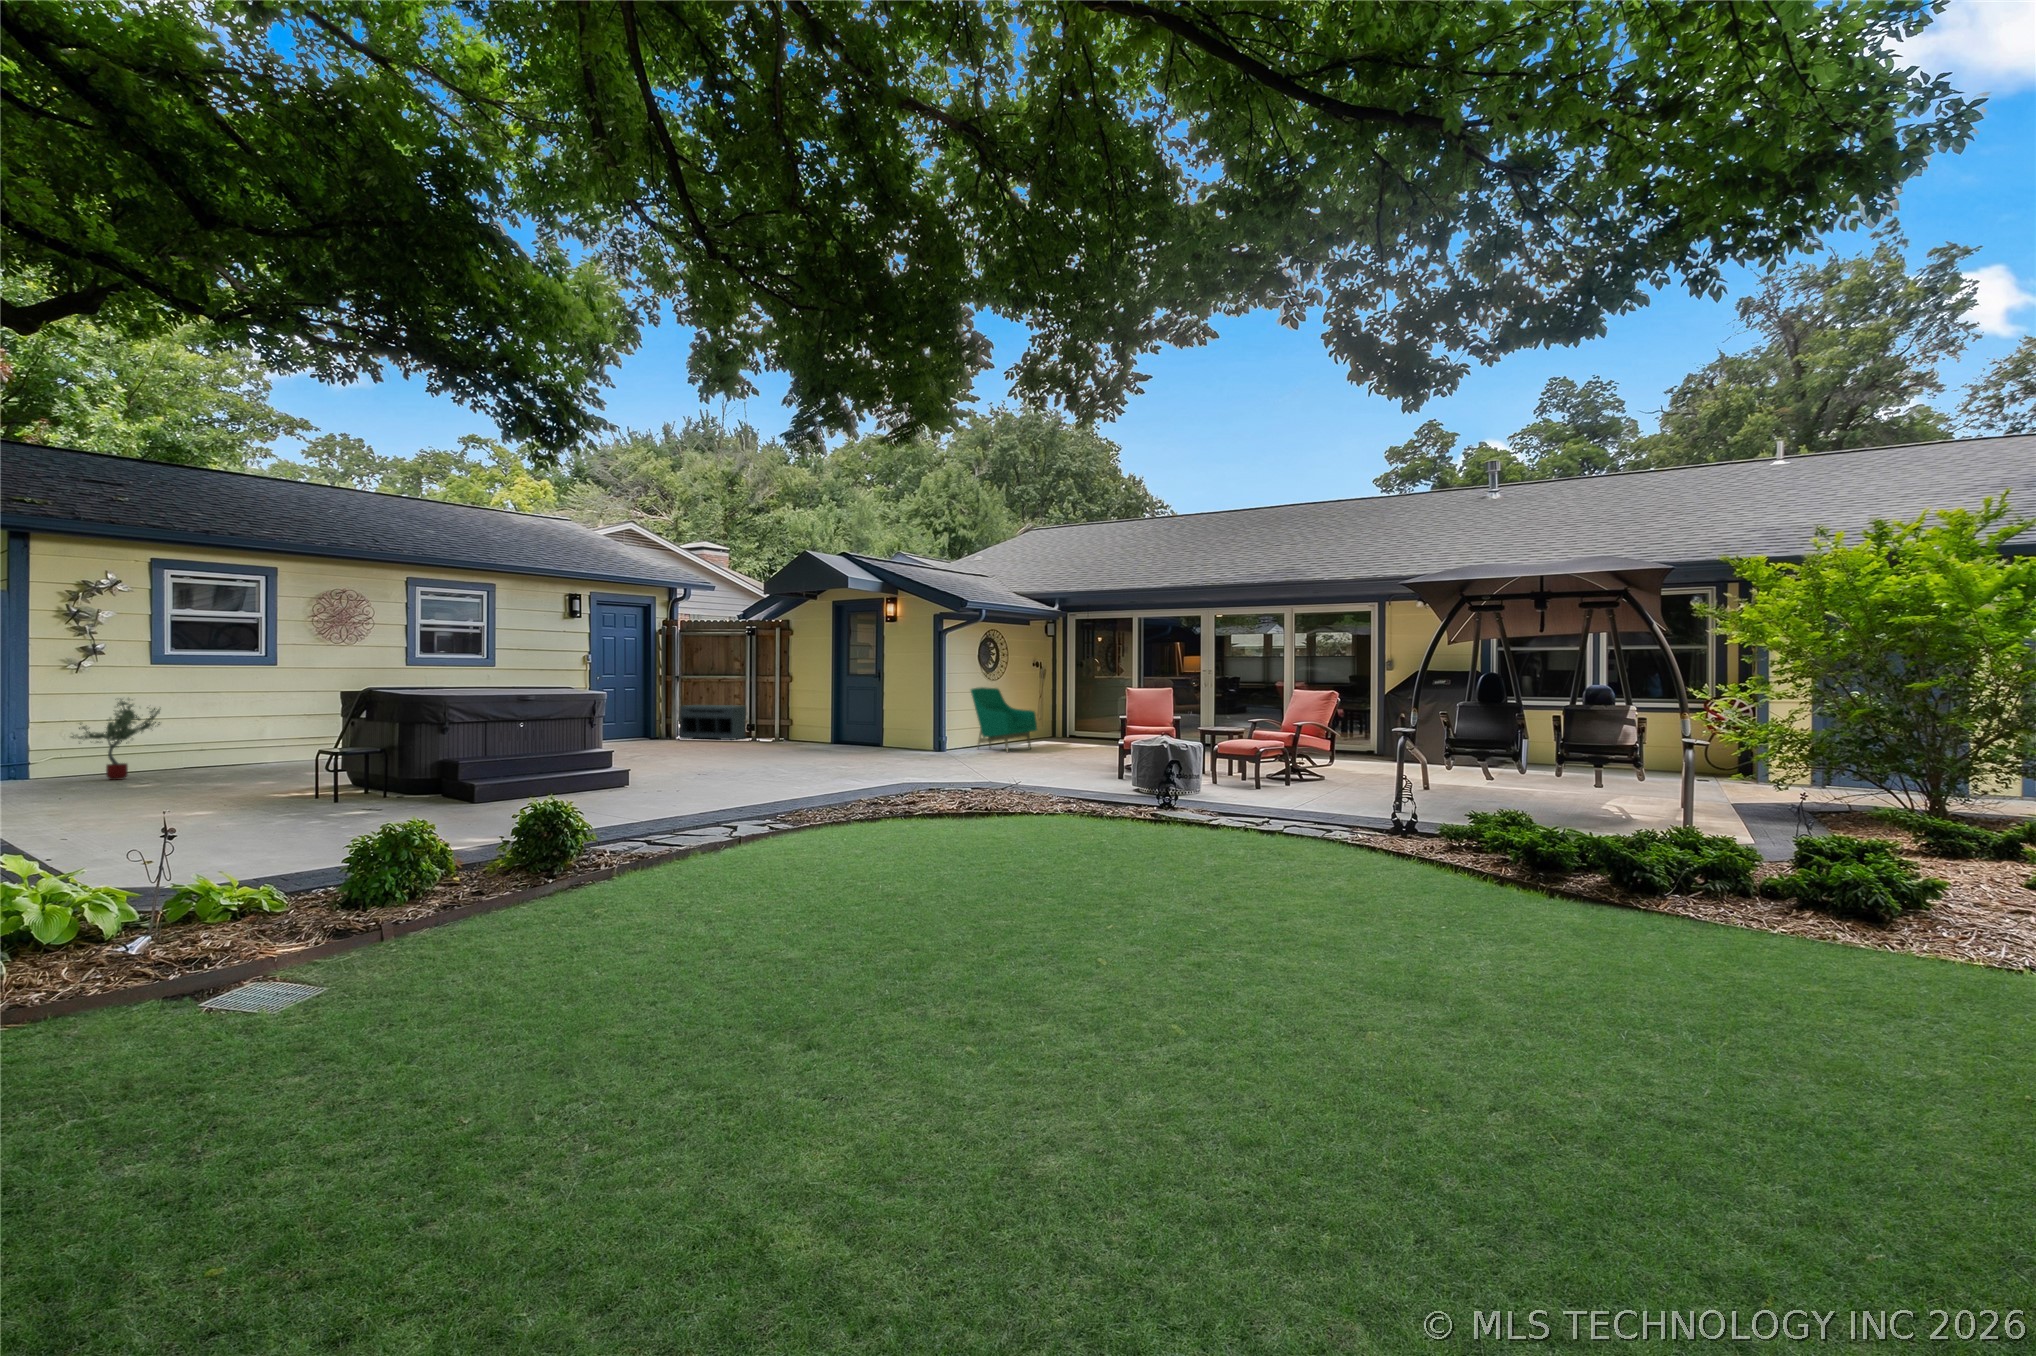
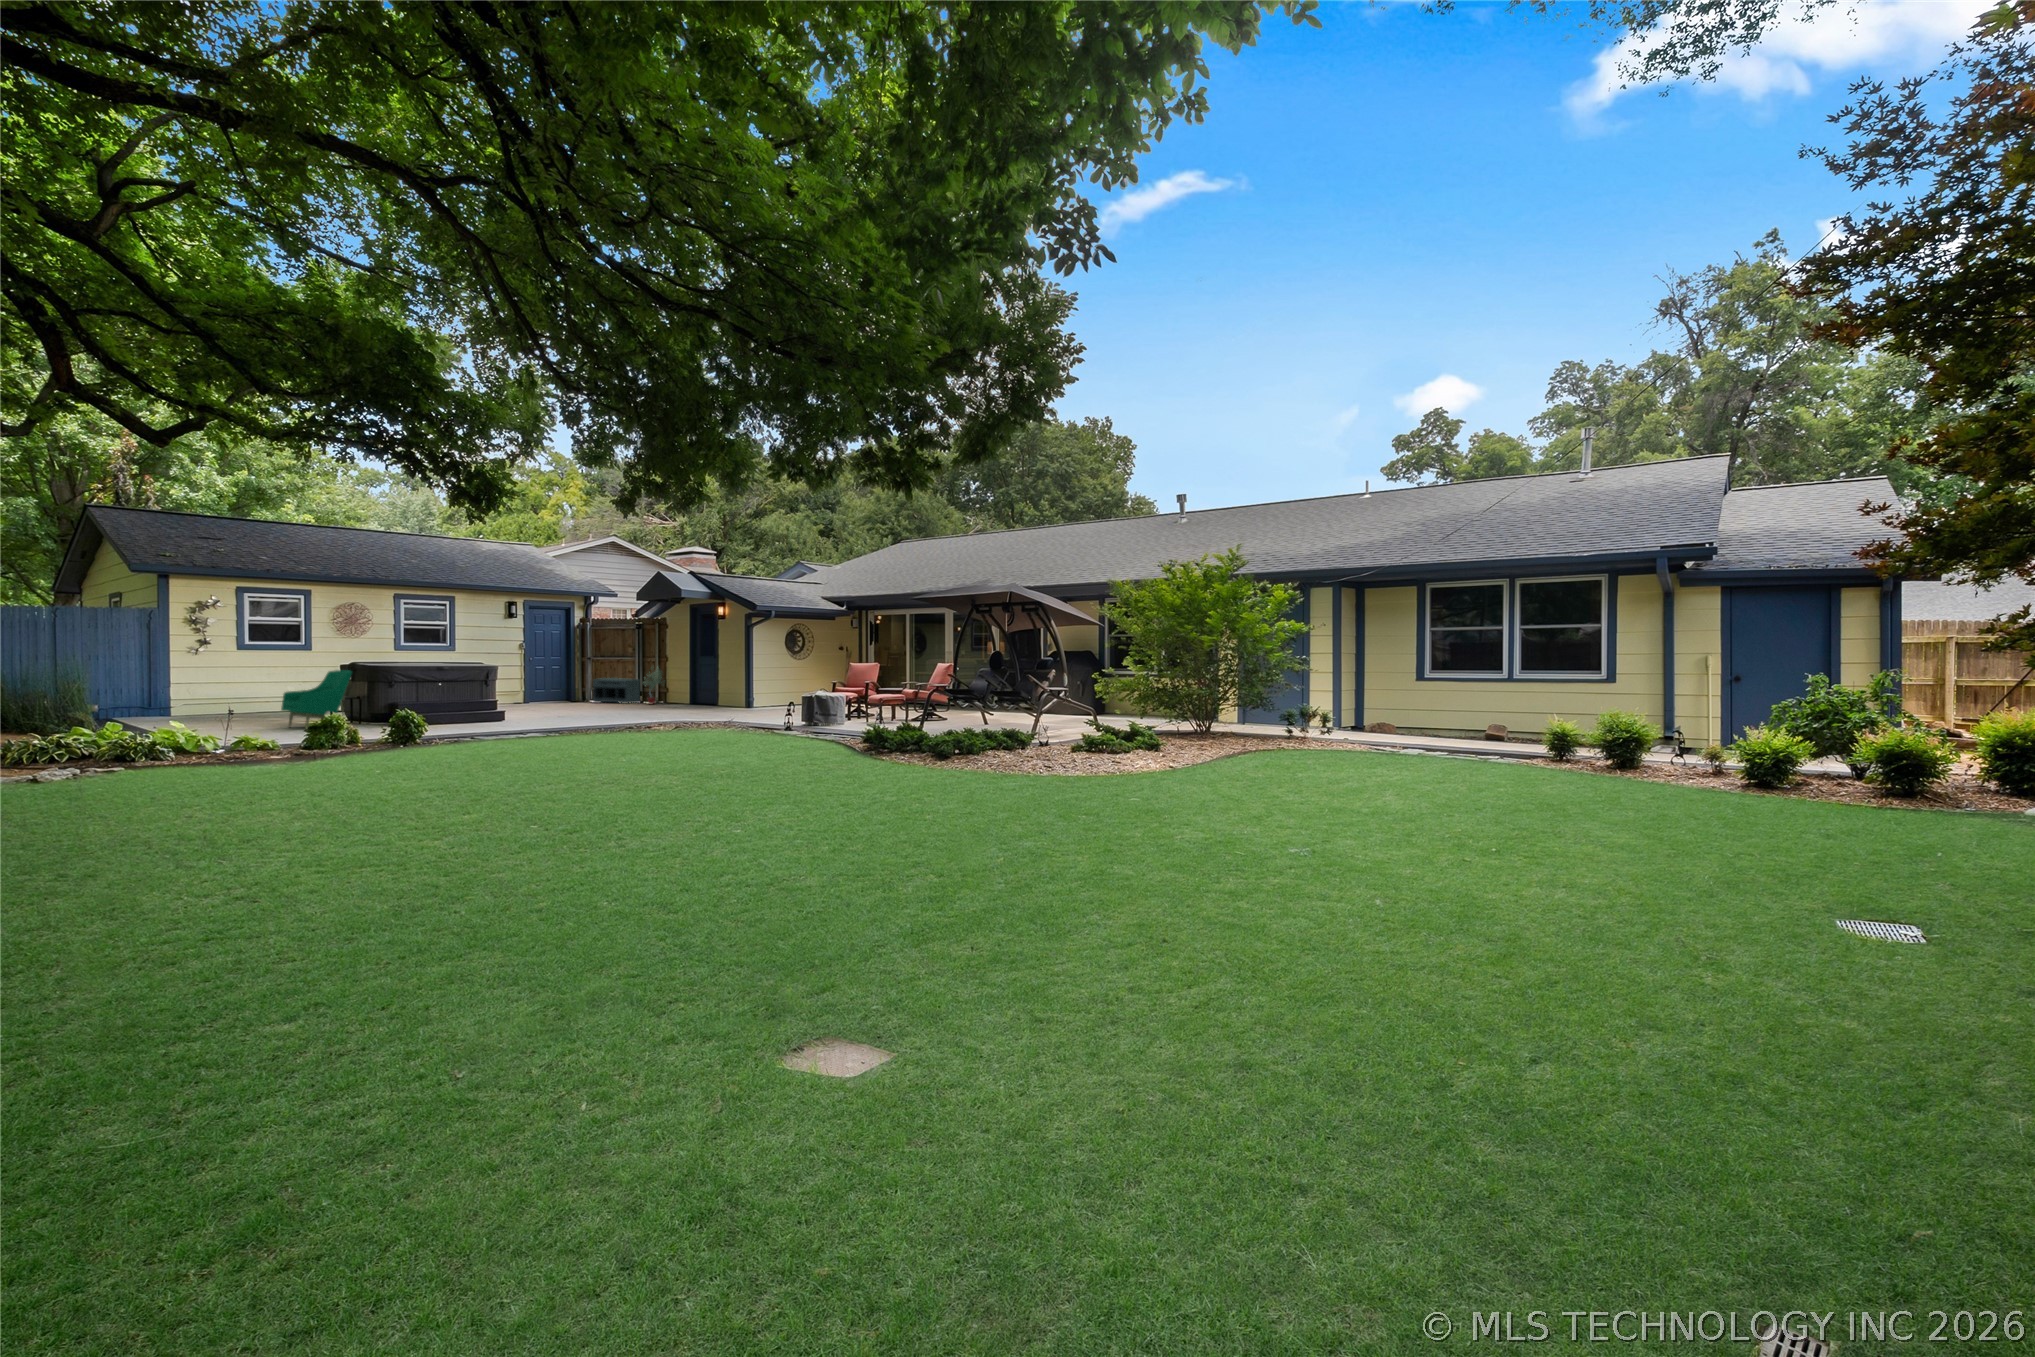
armchair: present [971,687,1037,752] -> present [281,670,352,729]
potted tree: present [71,699,160,780] -> present [643,668,662,704]

